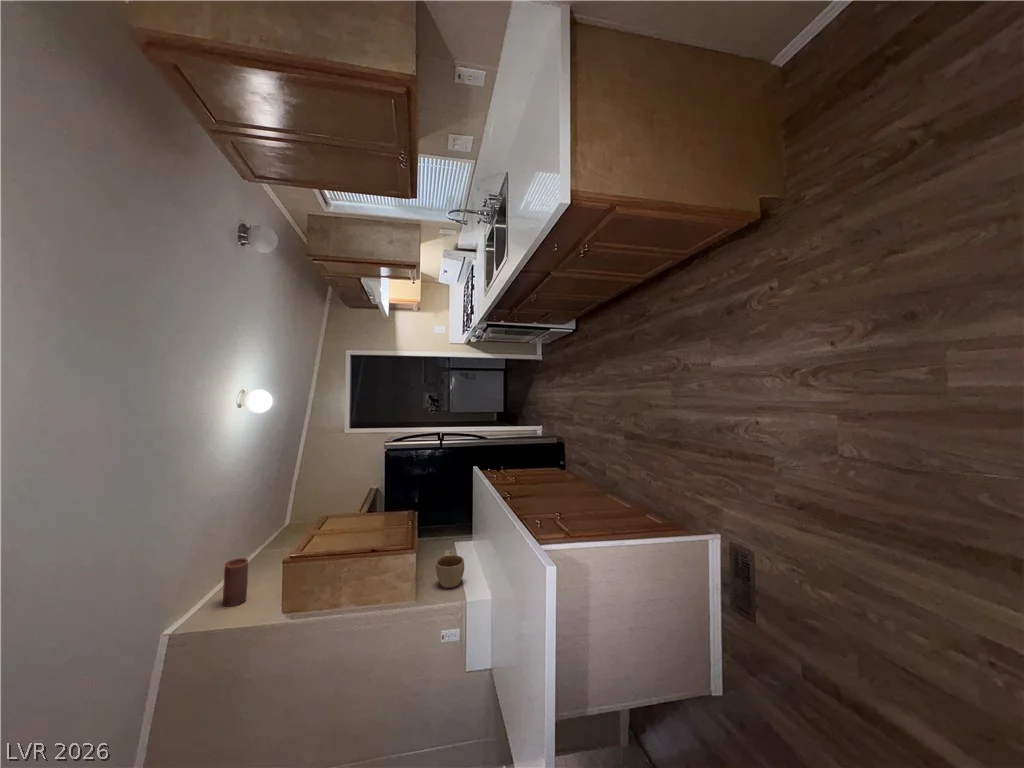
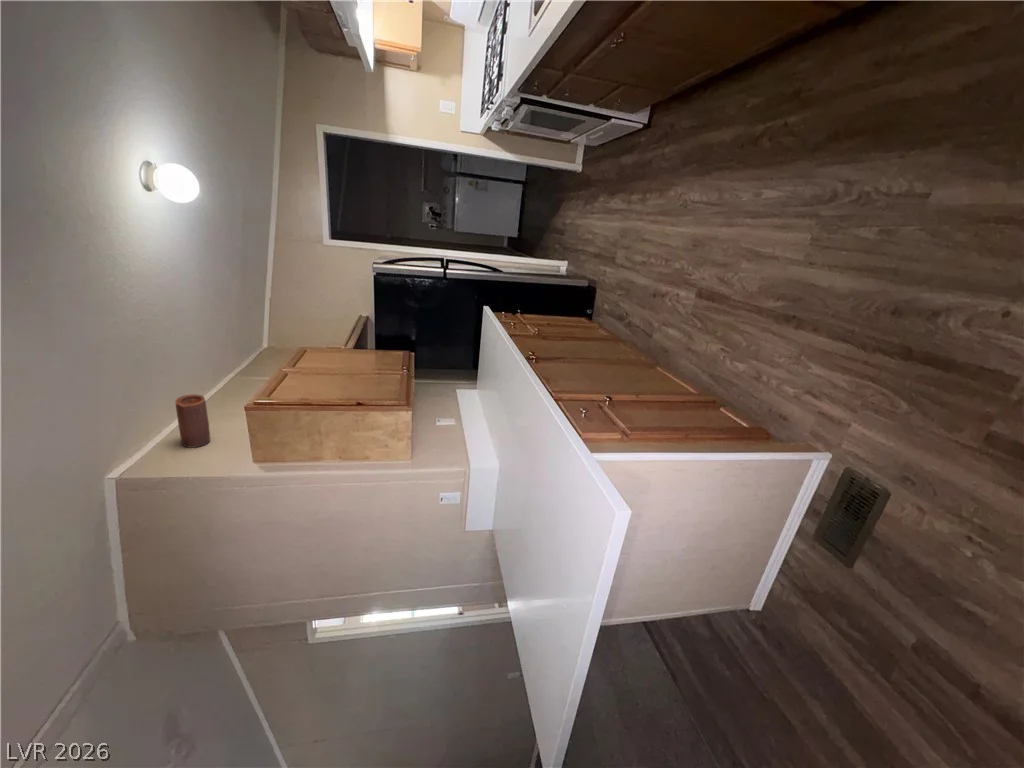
cup: present [436,550,464,588] -> none [436,403,470,447]

